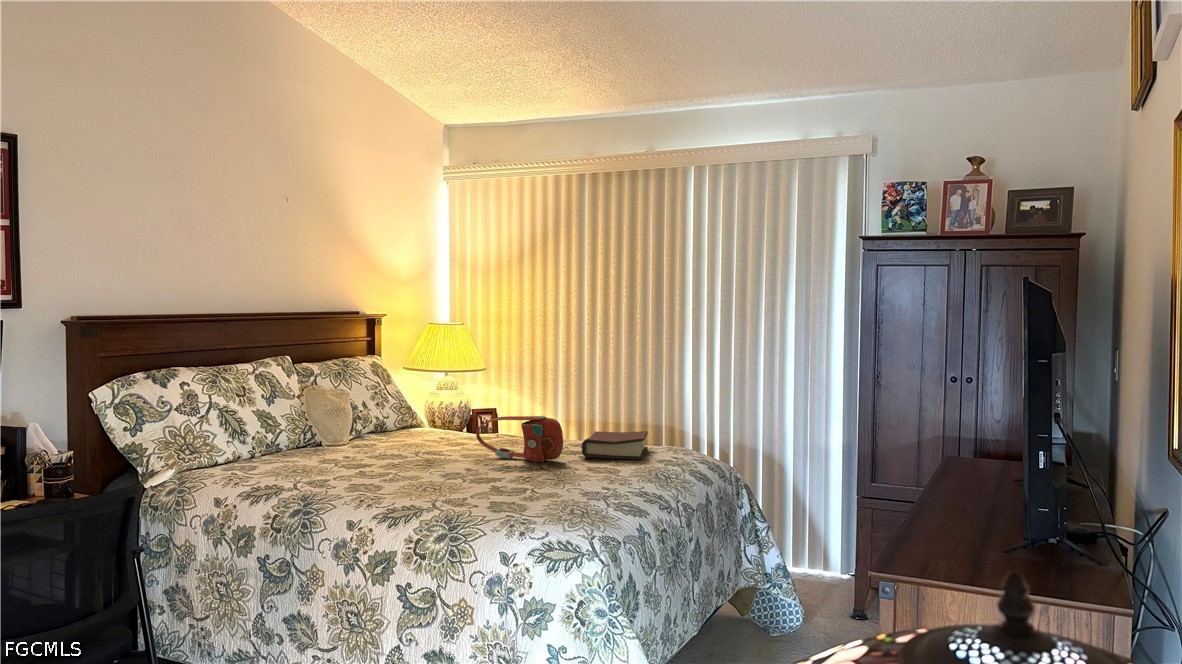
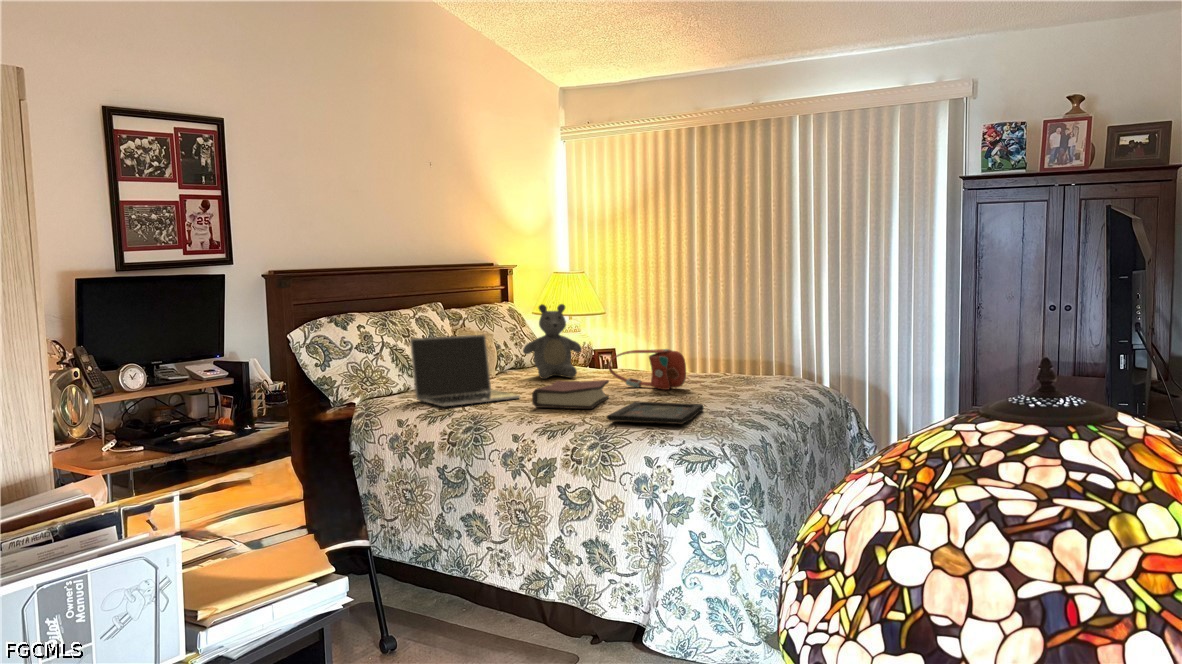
teddy bear: none [383,361,451,446] -> present [523,304,582,379]
laptop: none [239,396,368,483] -> present [410,335,520,406]
hardback book: present [582,431,648,460] -> present [532,380,609,409]
tray: none [460,479,576,511] -> present [607,401,703,424]

